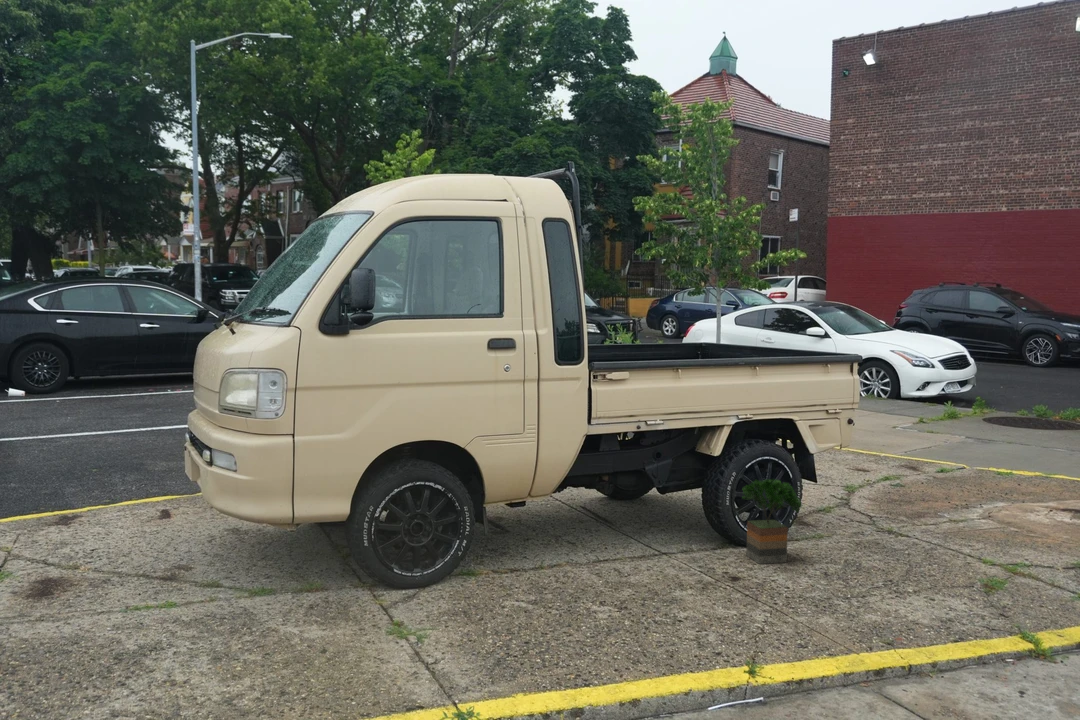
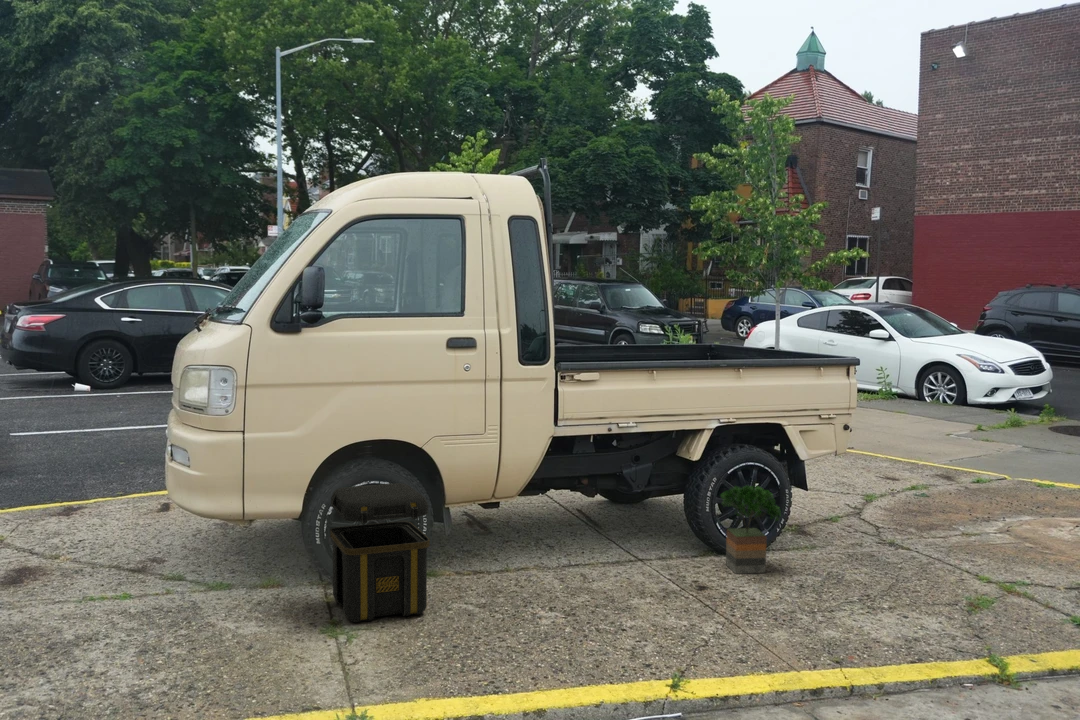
toolbox: none [382,484,486,622] -> present [330,483,430,622]

